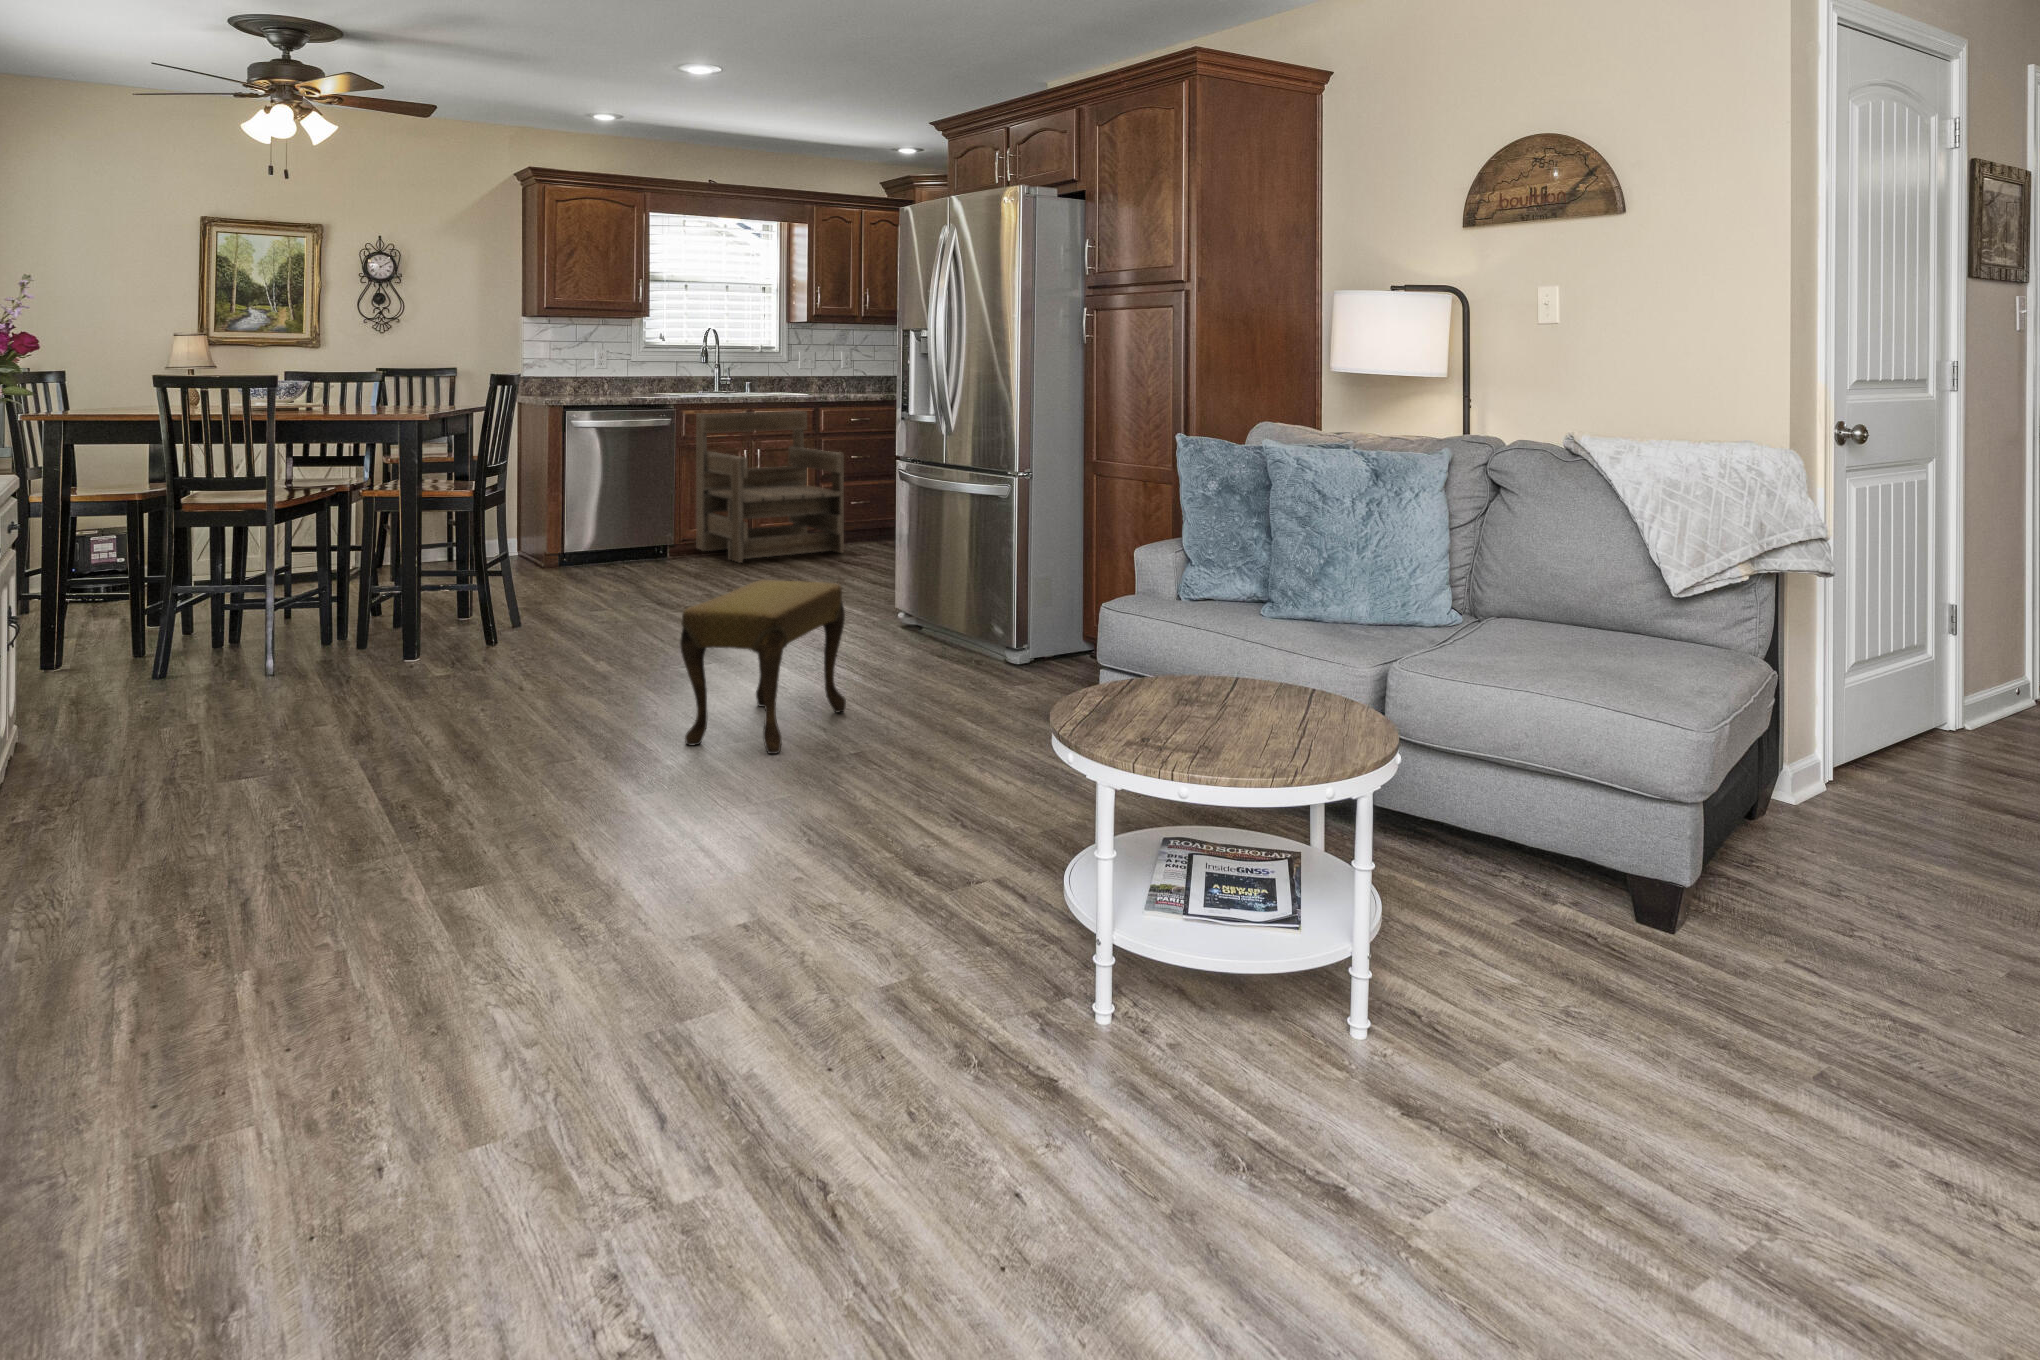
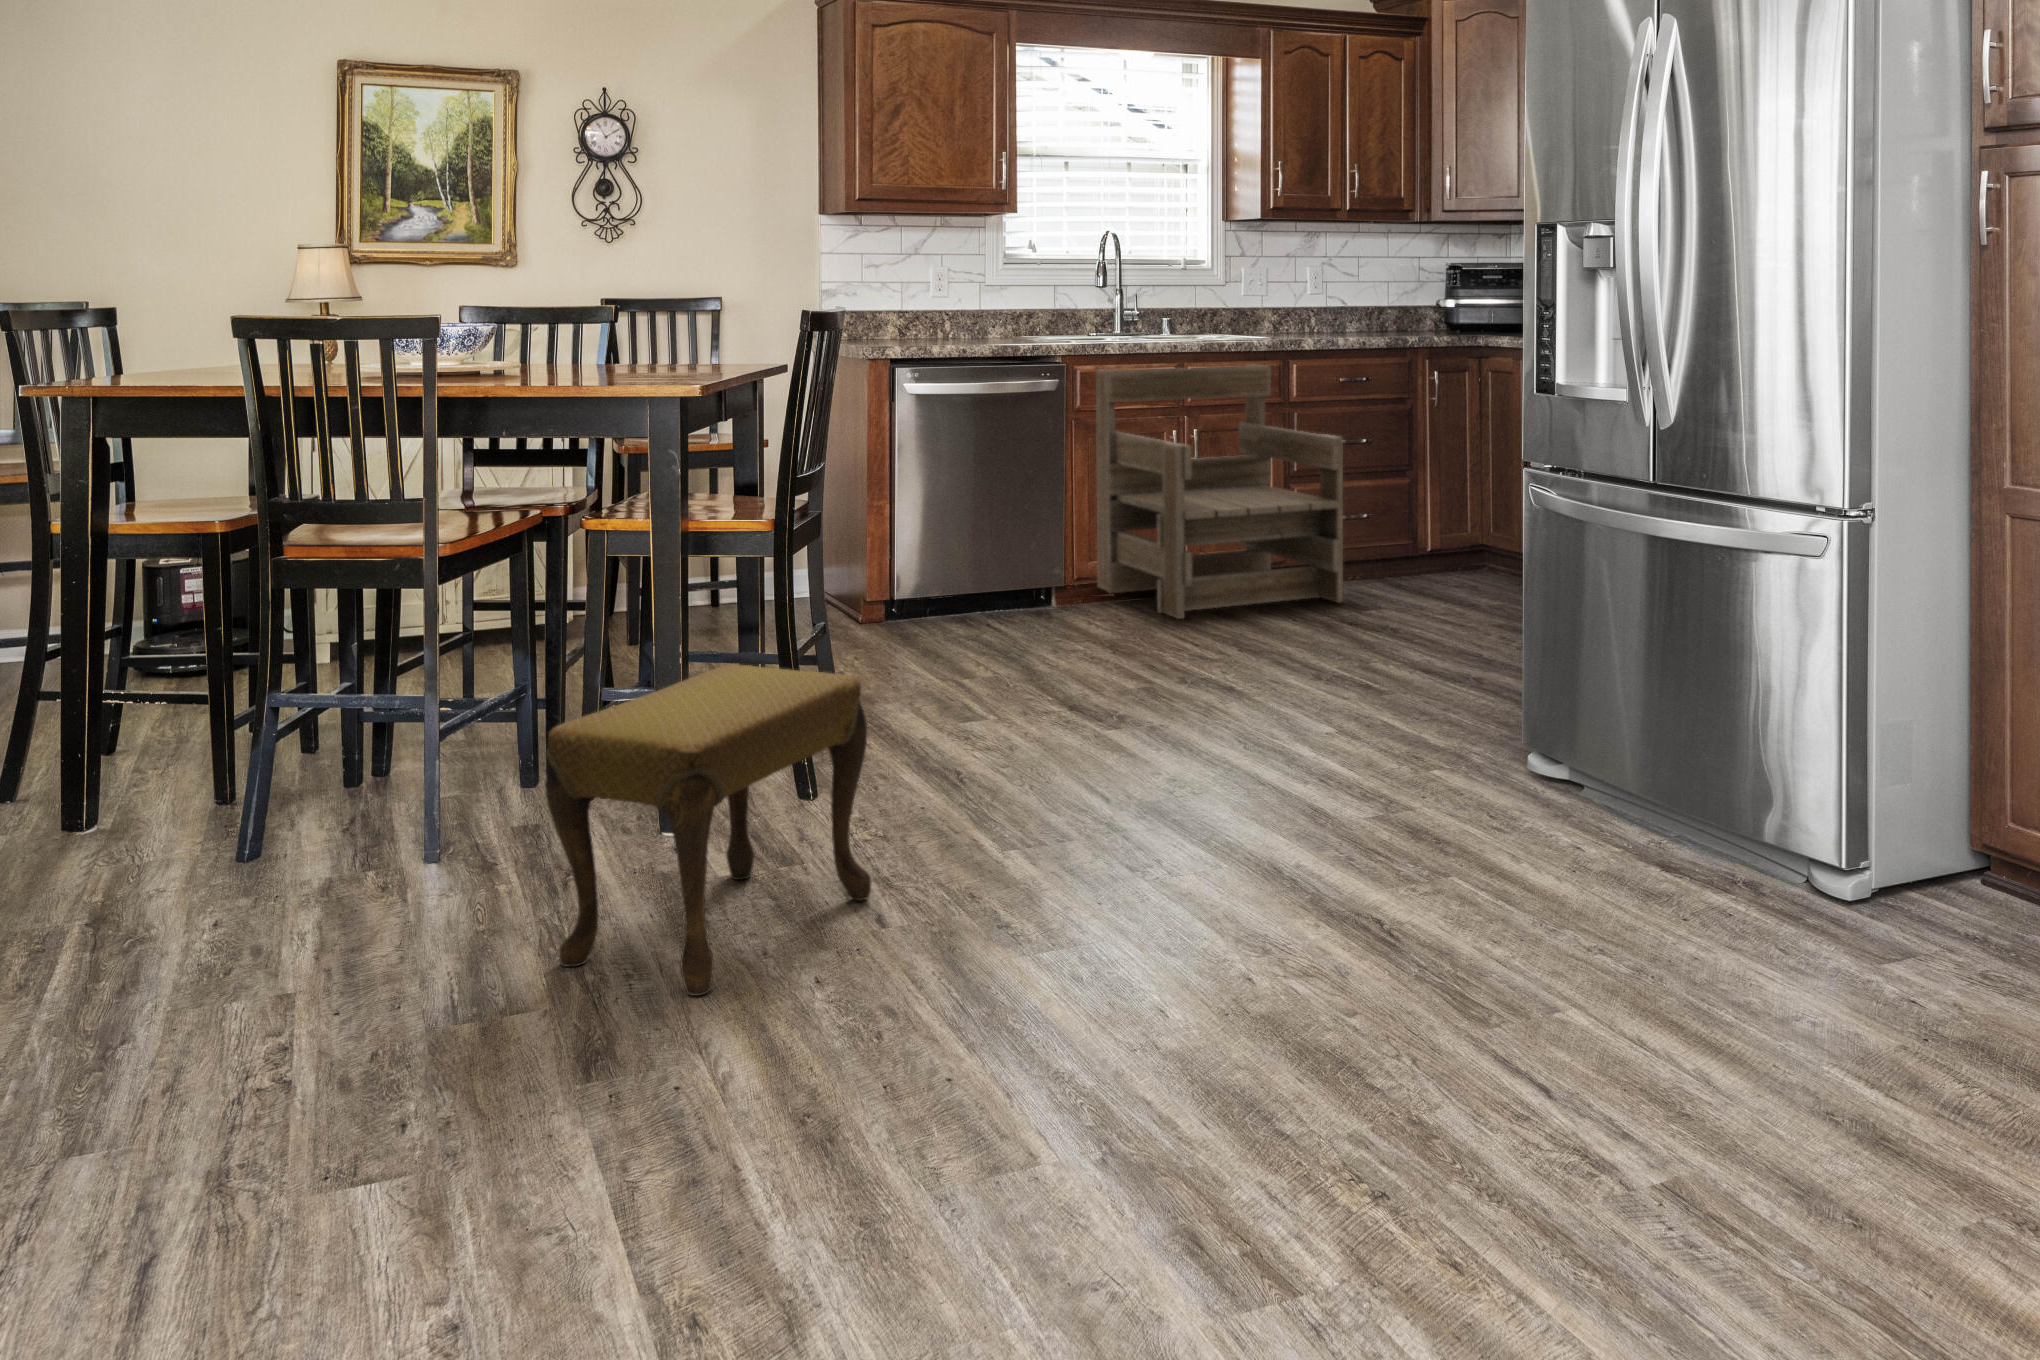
footstool: present [680,580,846,754] -> present [545,664,871,996]

